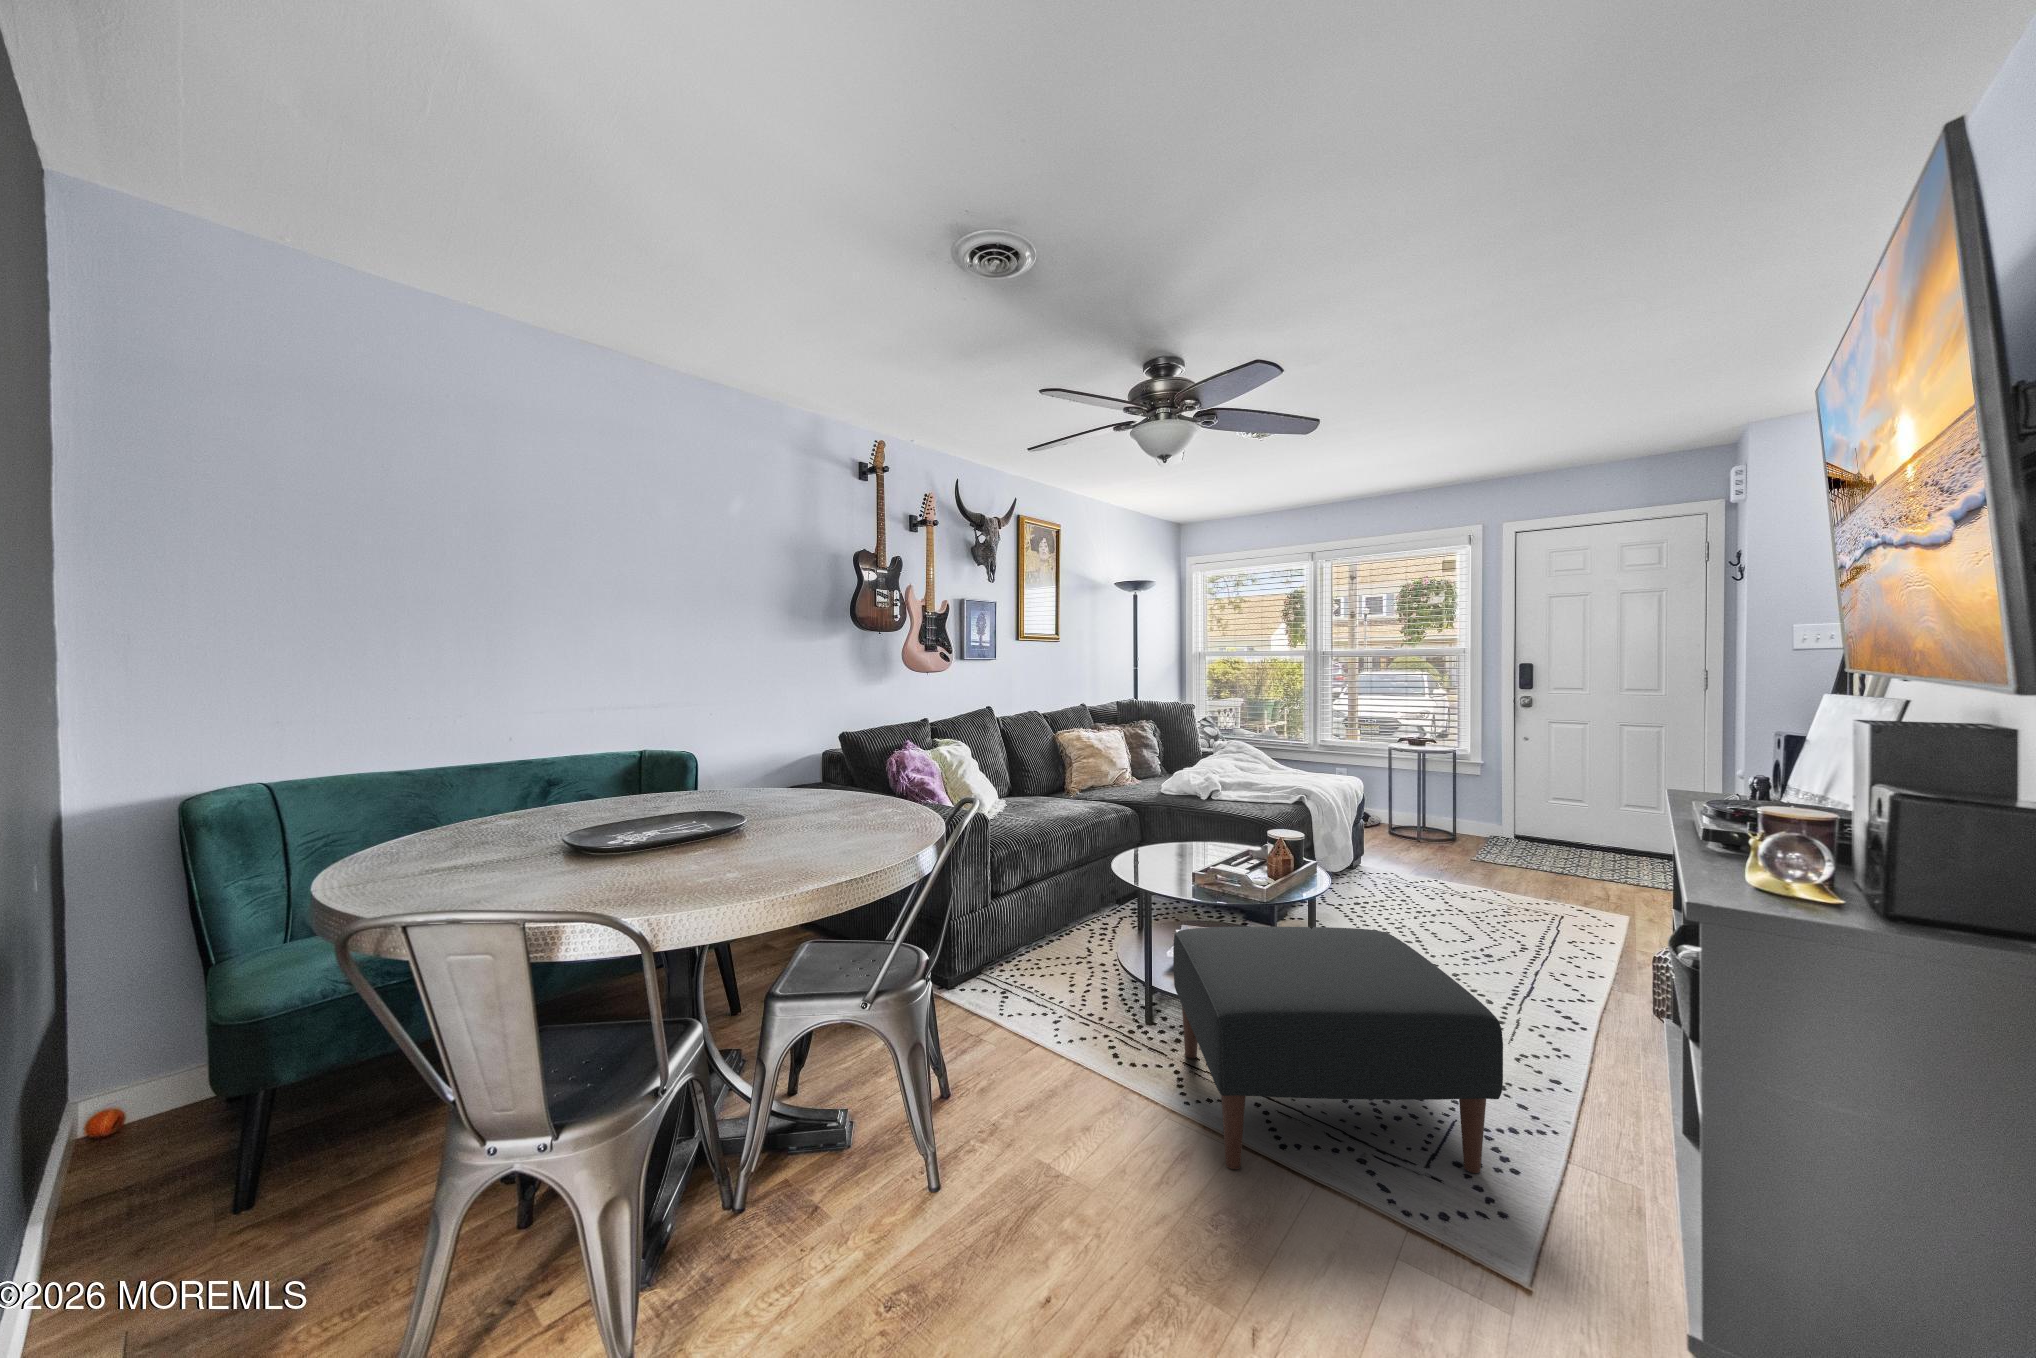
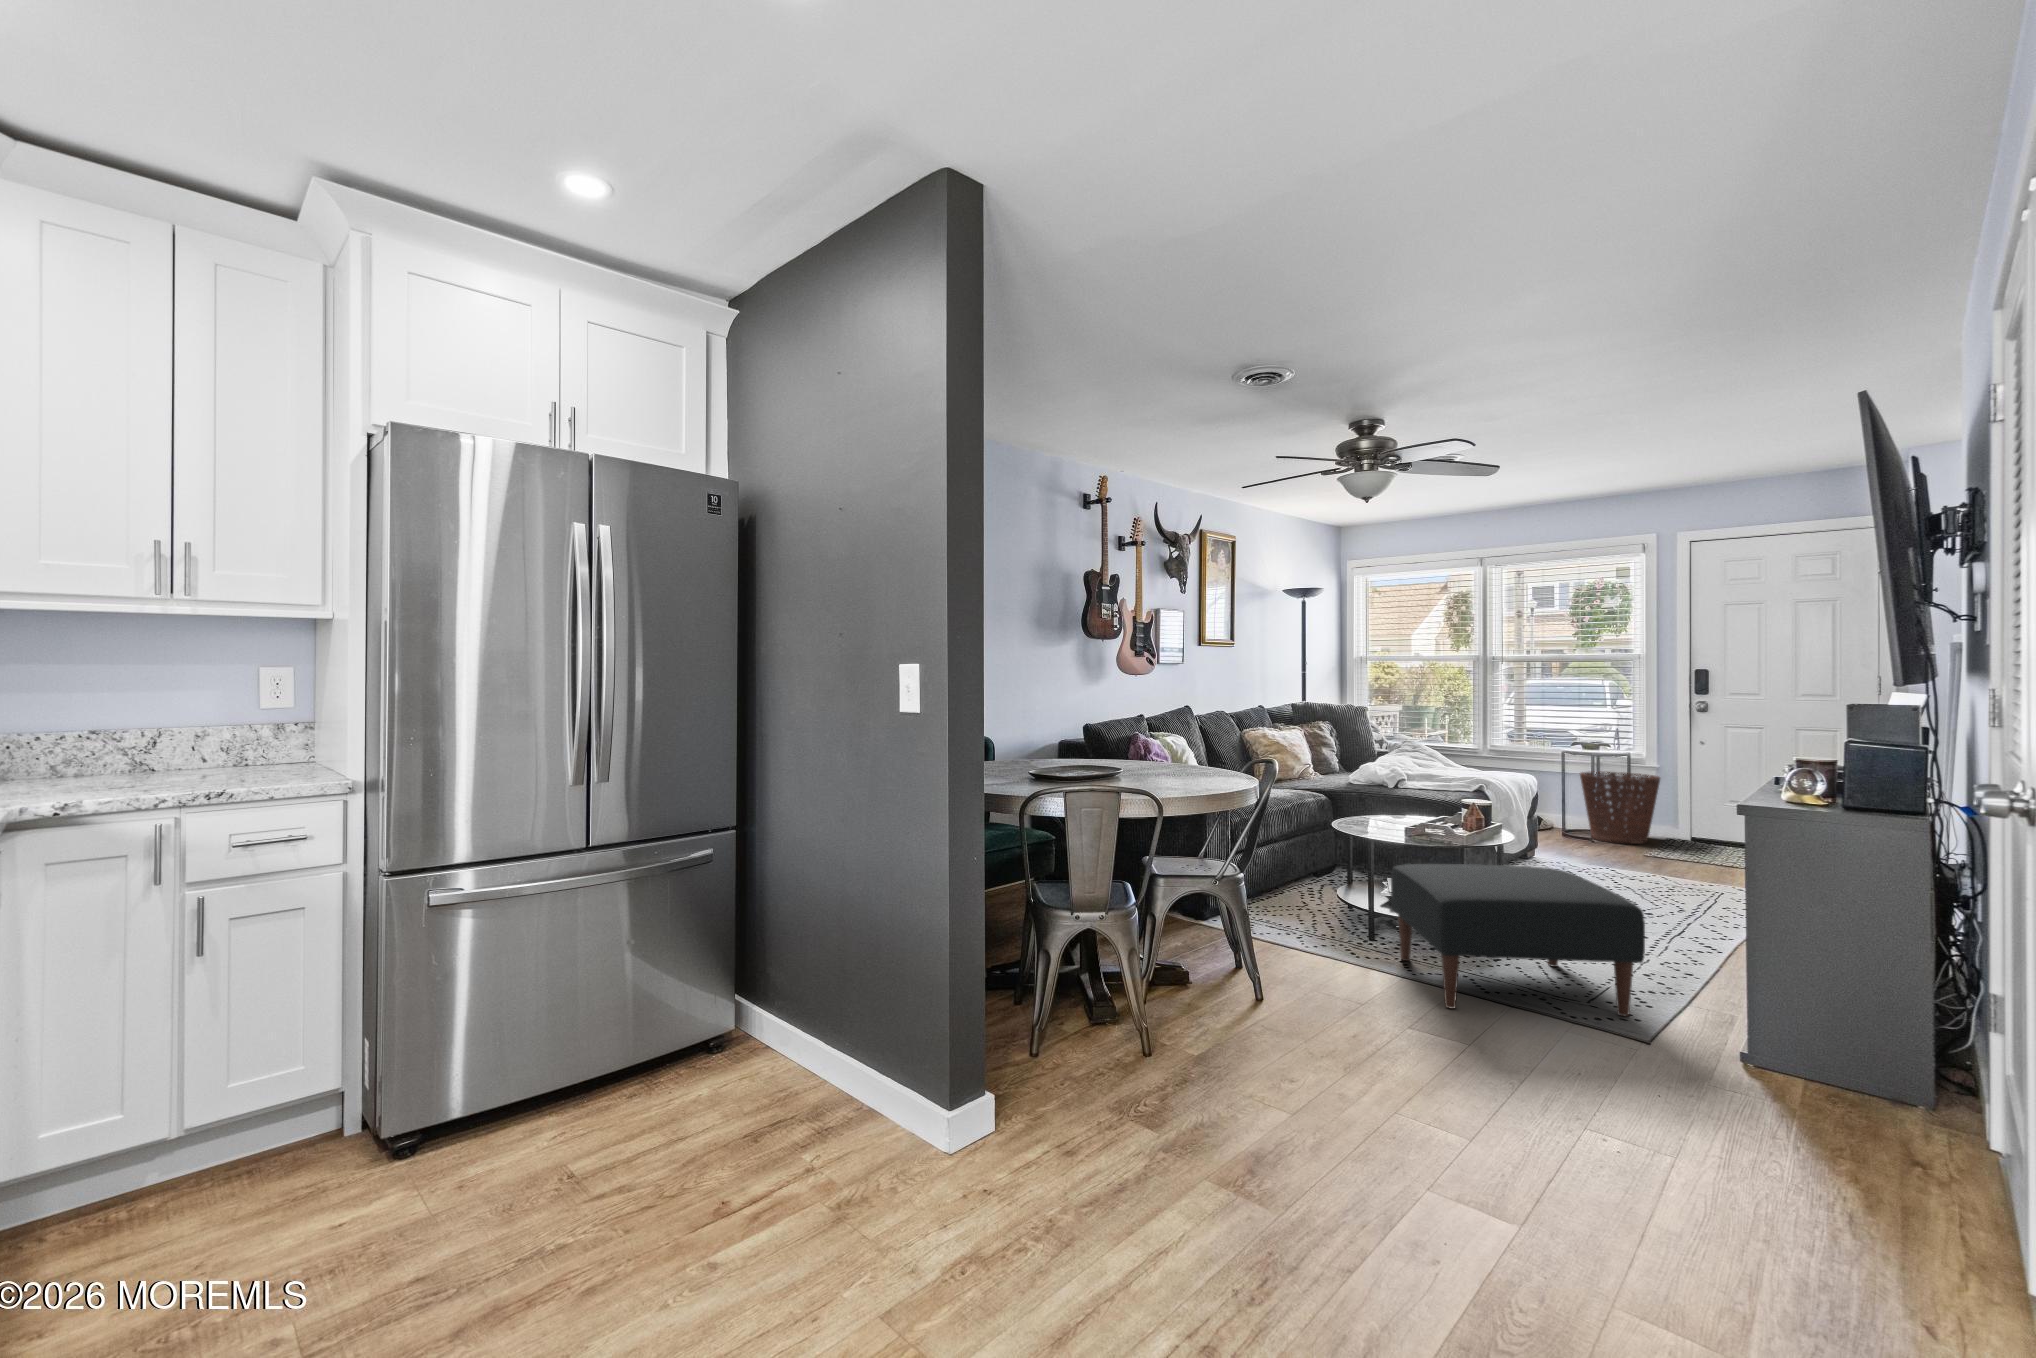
basket: none [1407,769,1488,847] -> present [1580,771,1660,843]

